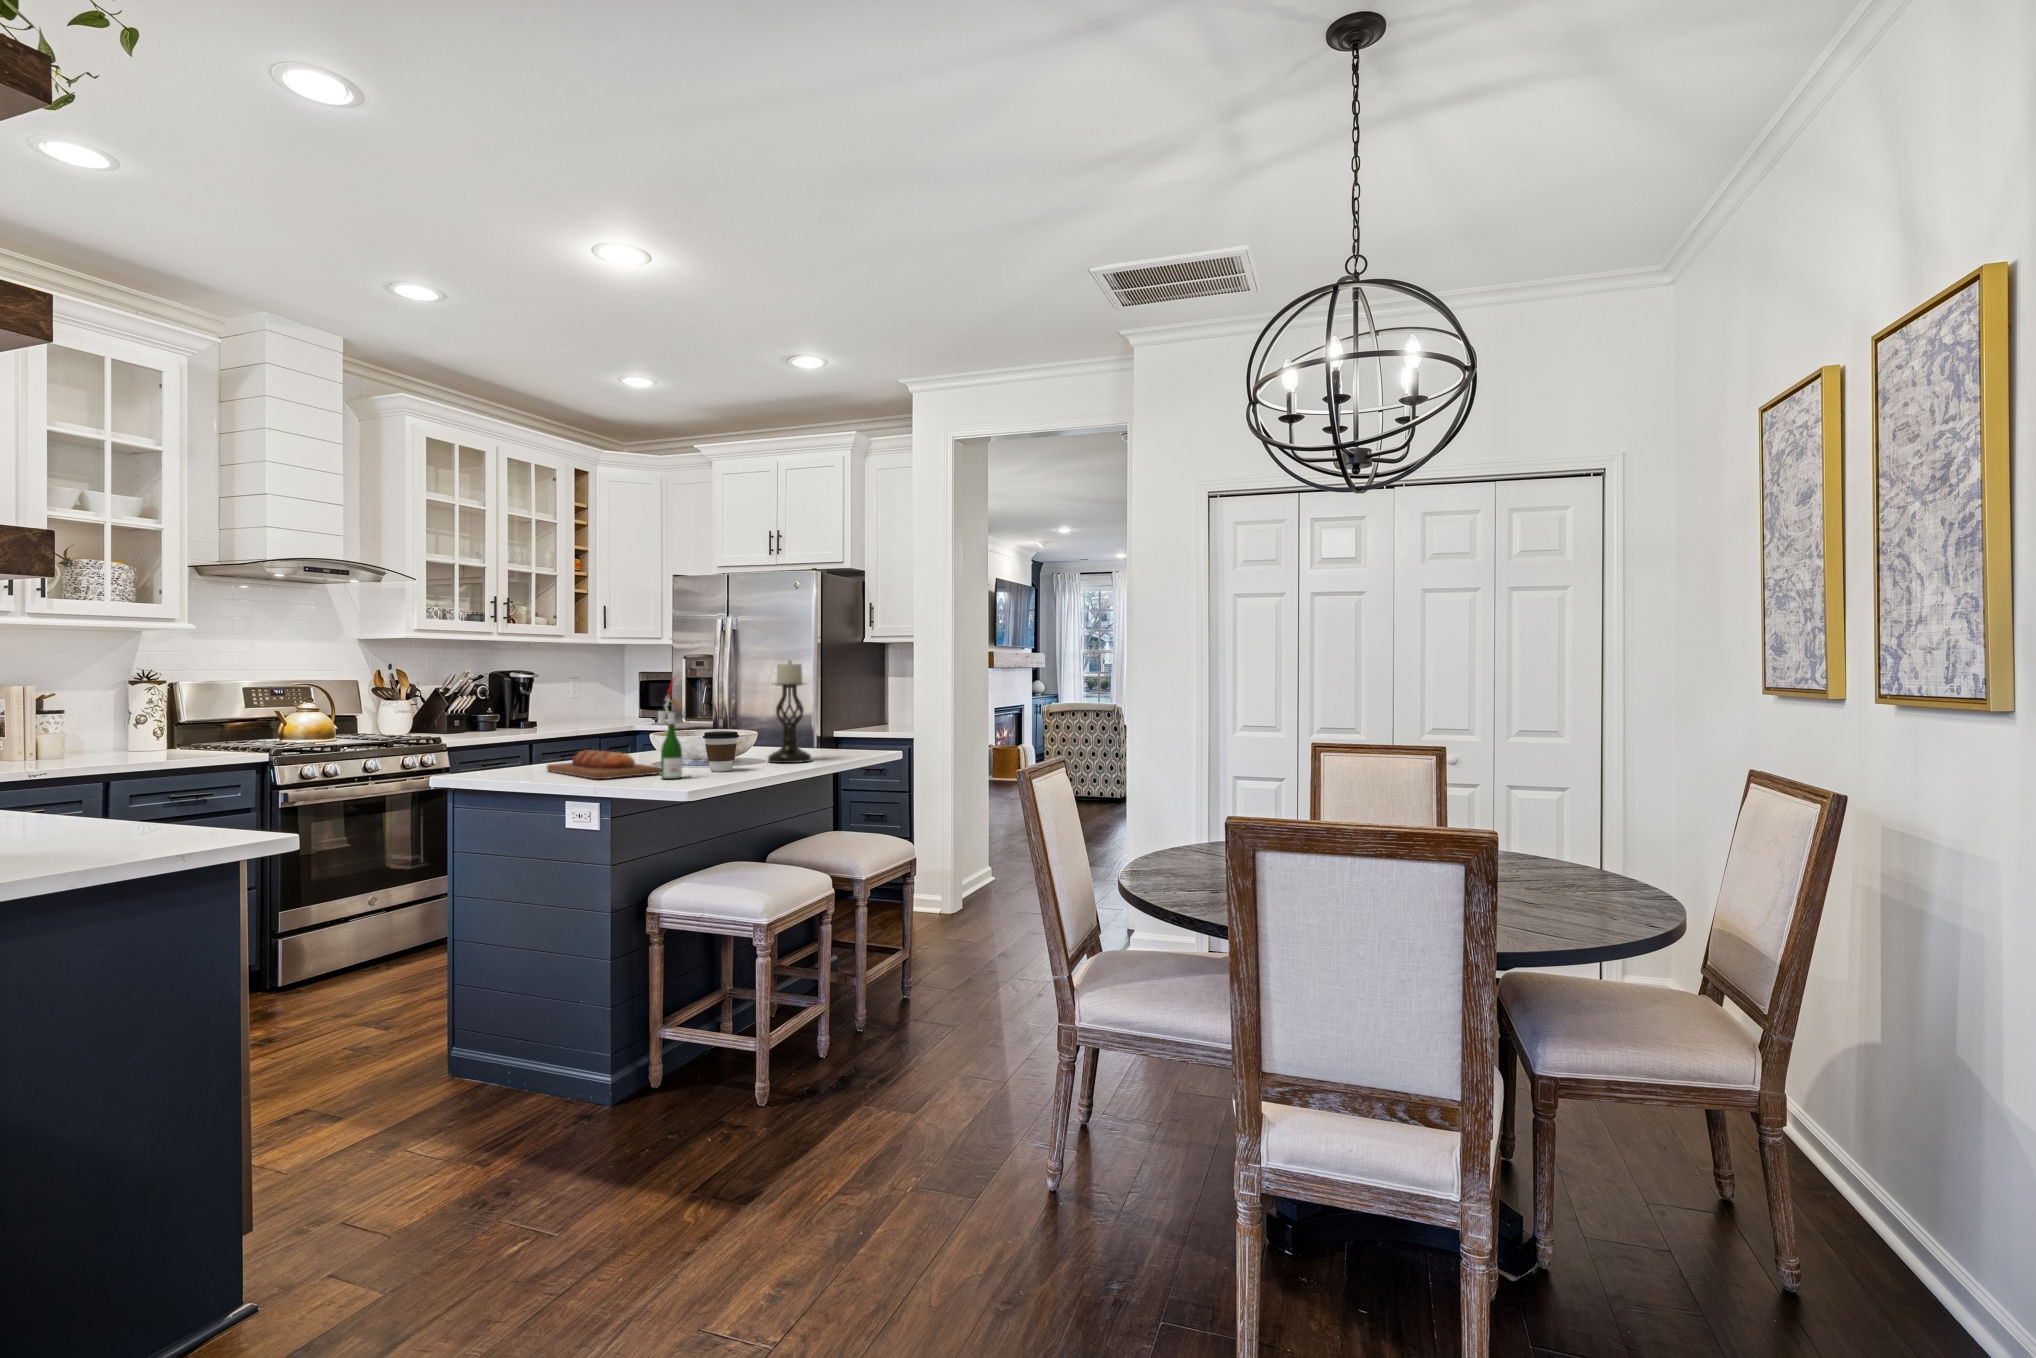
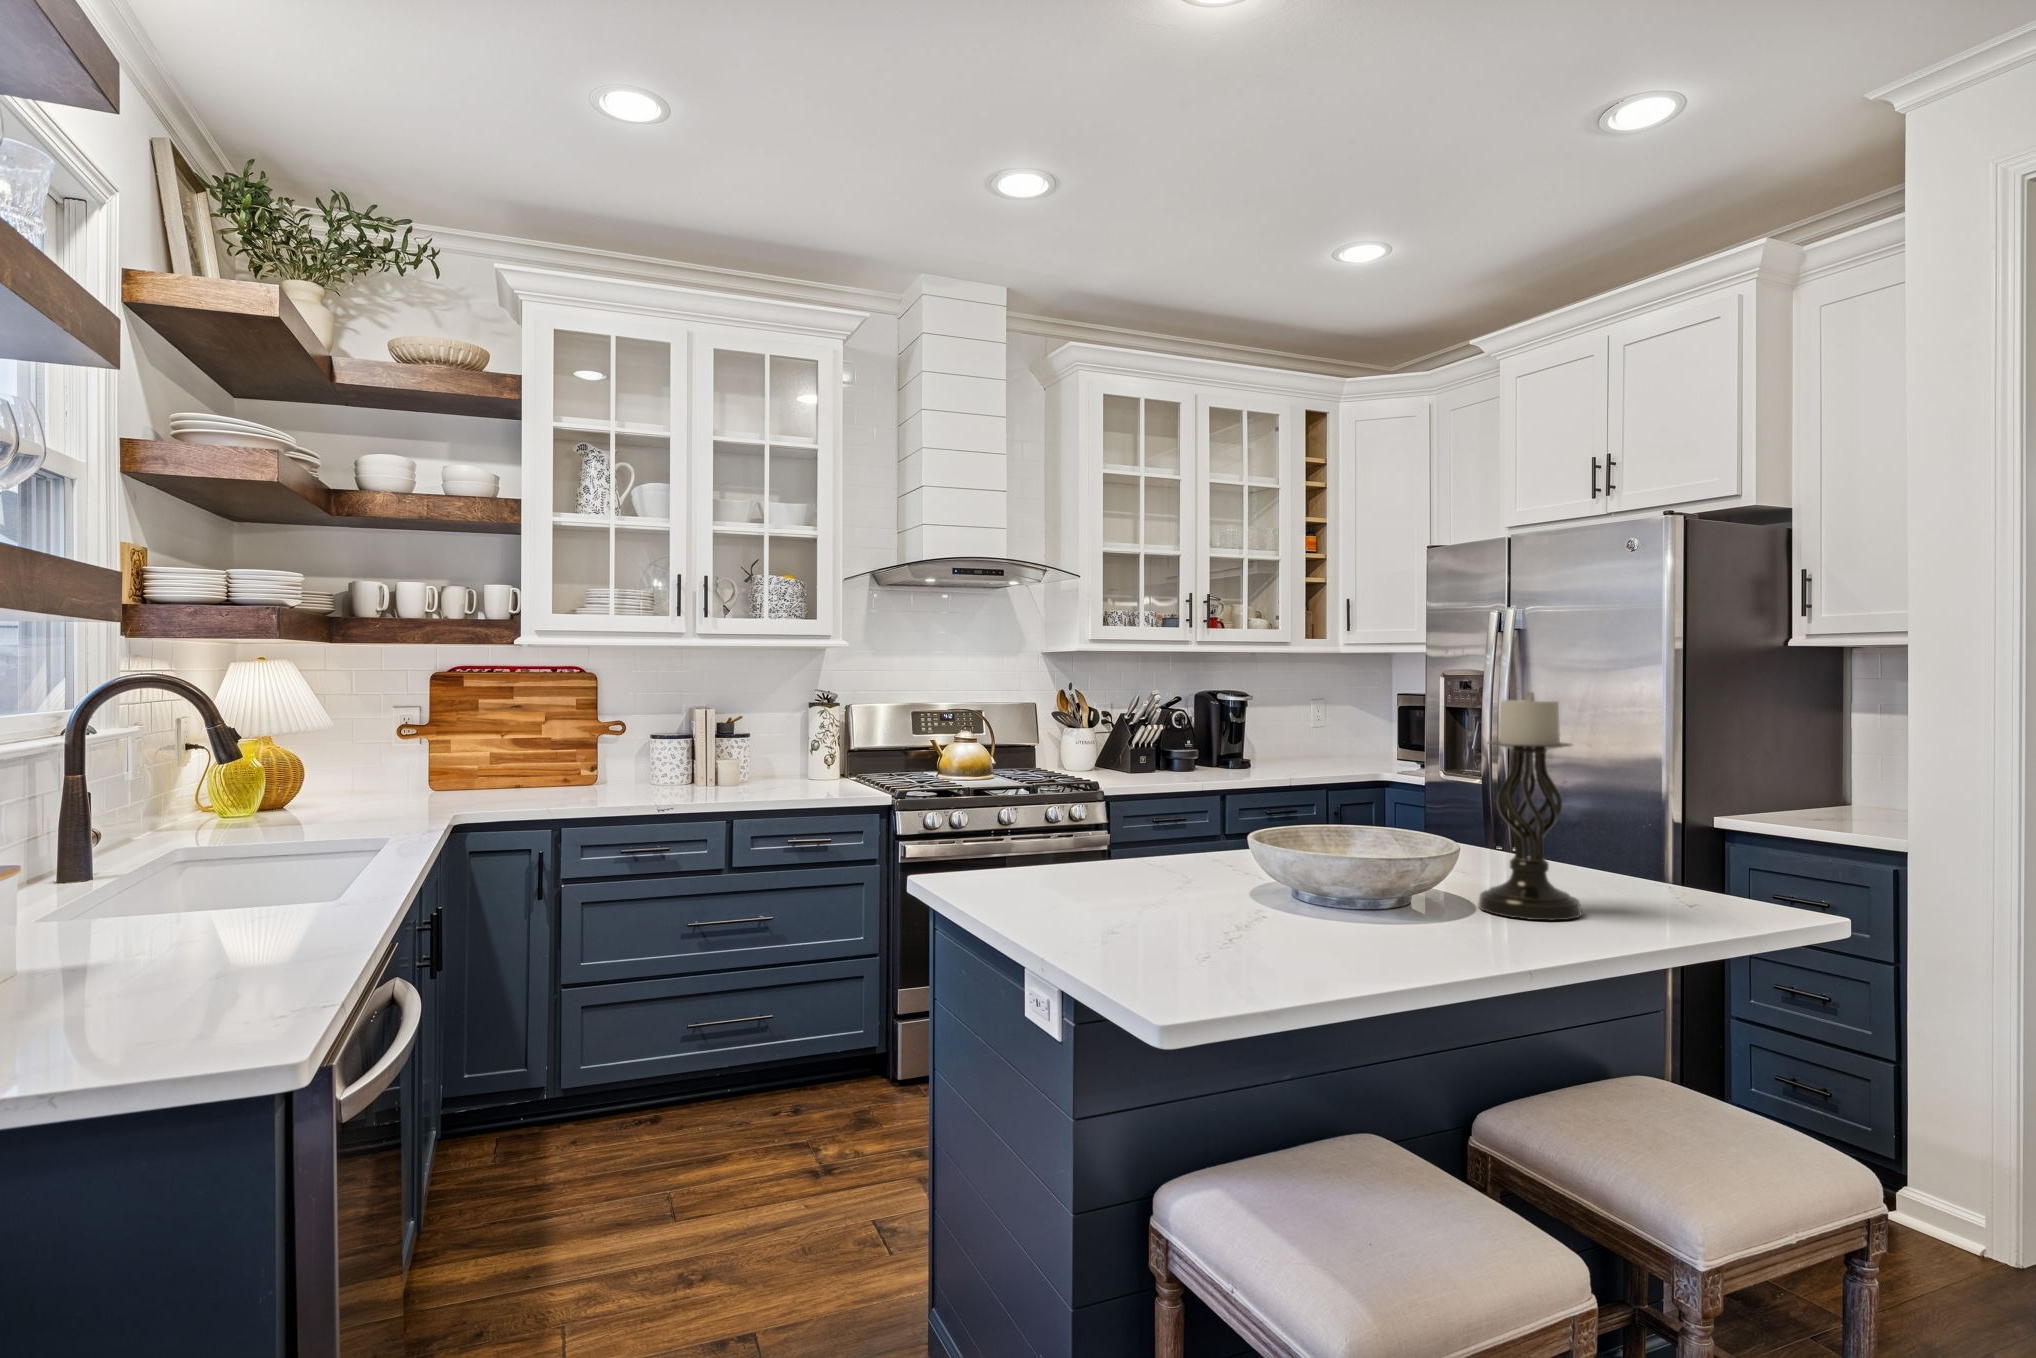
wine bottle: present [658,677,682,779] -> none [1201,729,1265,943]
coffee cup: present [703,731,739,772] -> none [1312,841,1387,930]
bread loaf: present [547,750,661,779] -> none [1074,851,1225,920]

